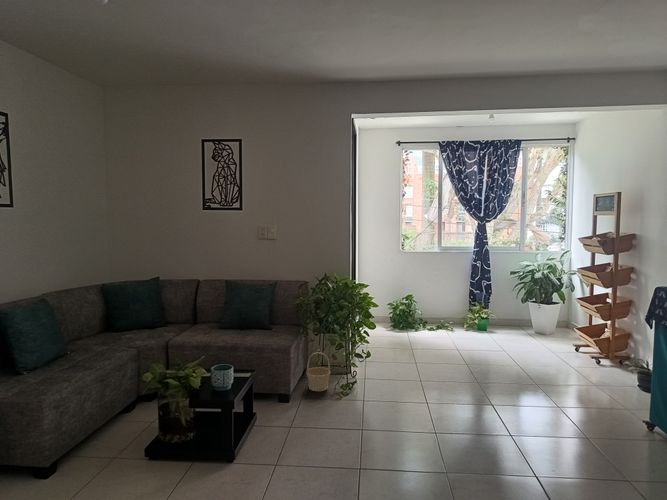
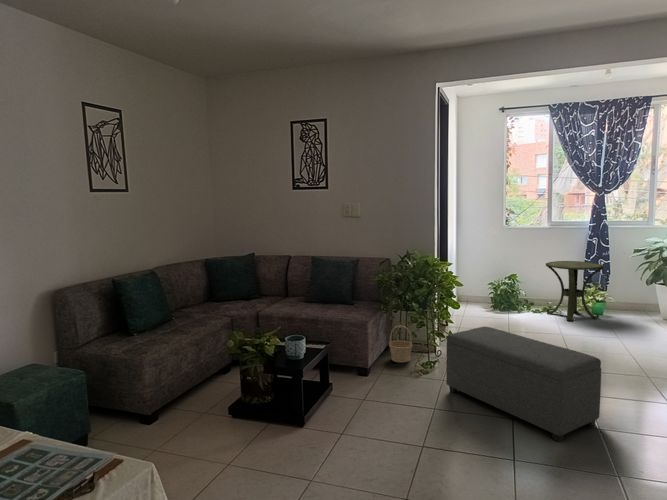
side table: none [440,281,488,335] -> present [546,261,603,321]
ottoman: none [371,352,529,480] -> present [446,327,601,442]

